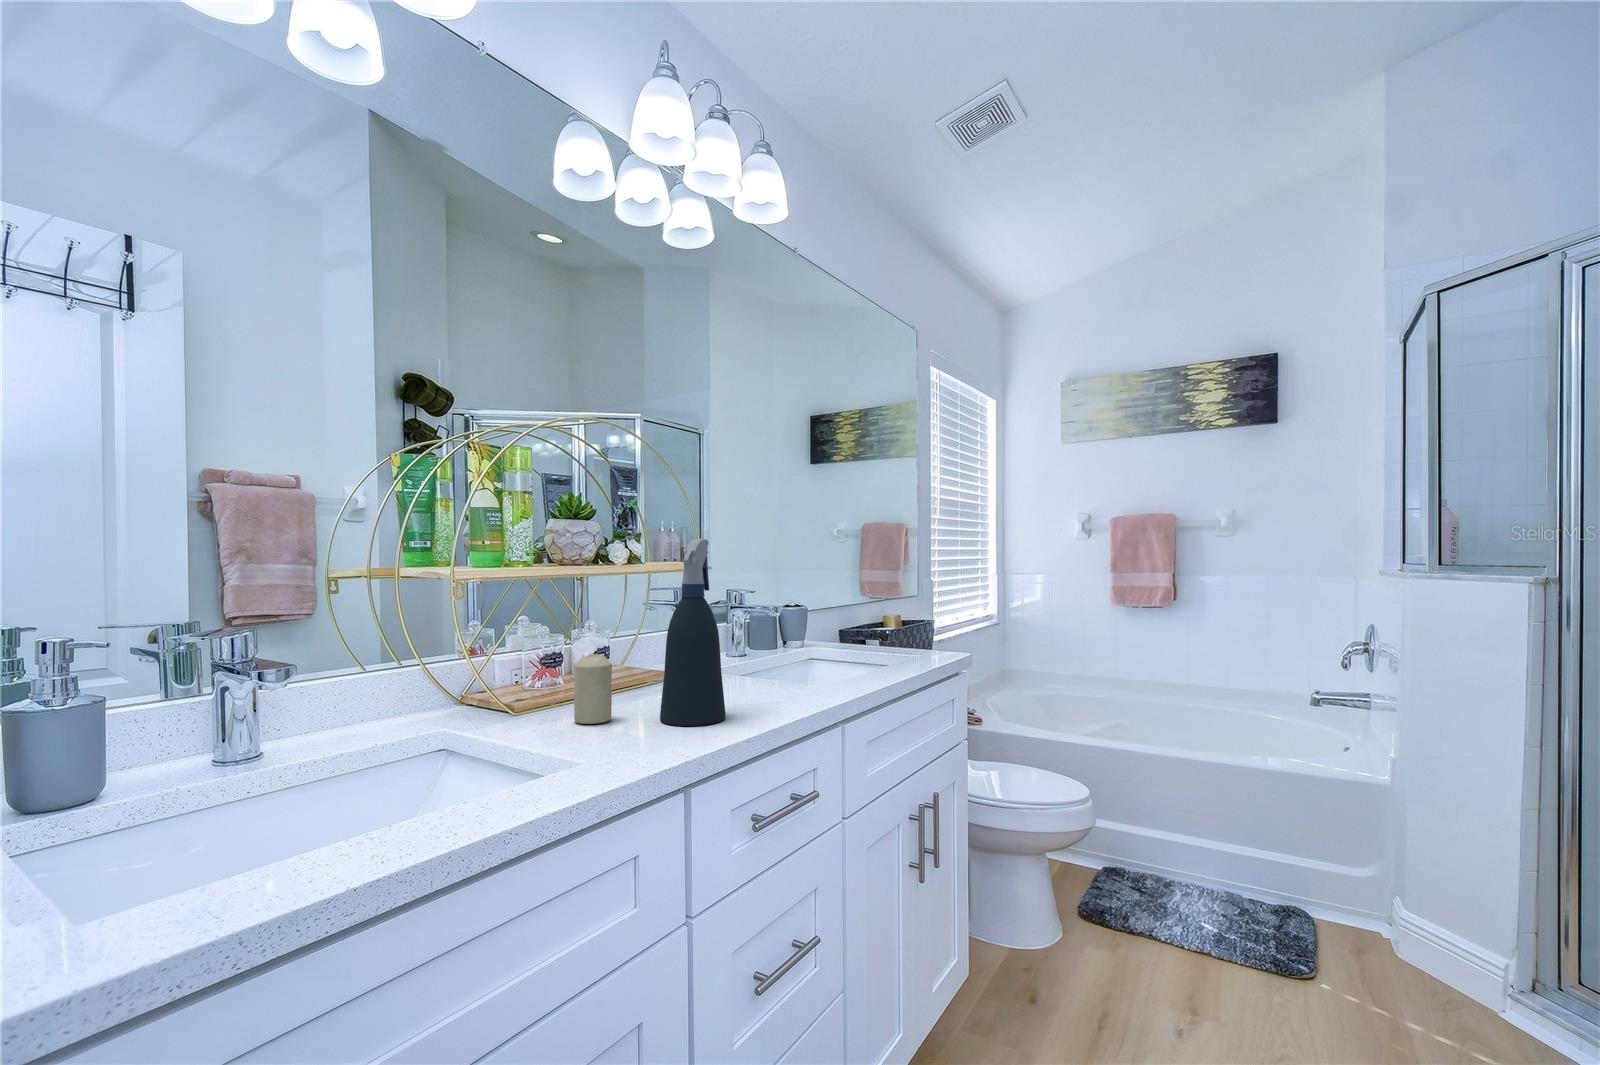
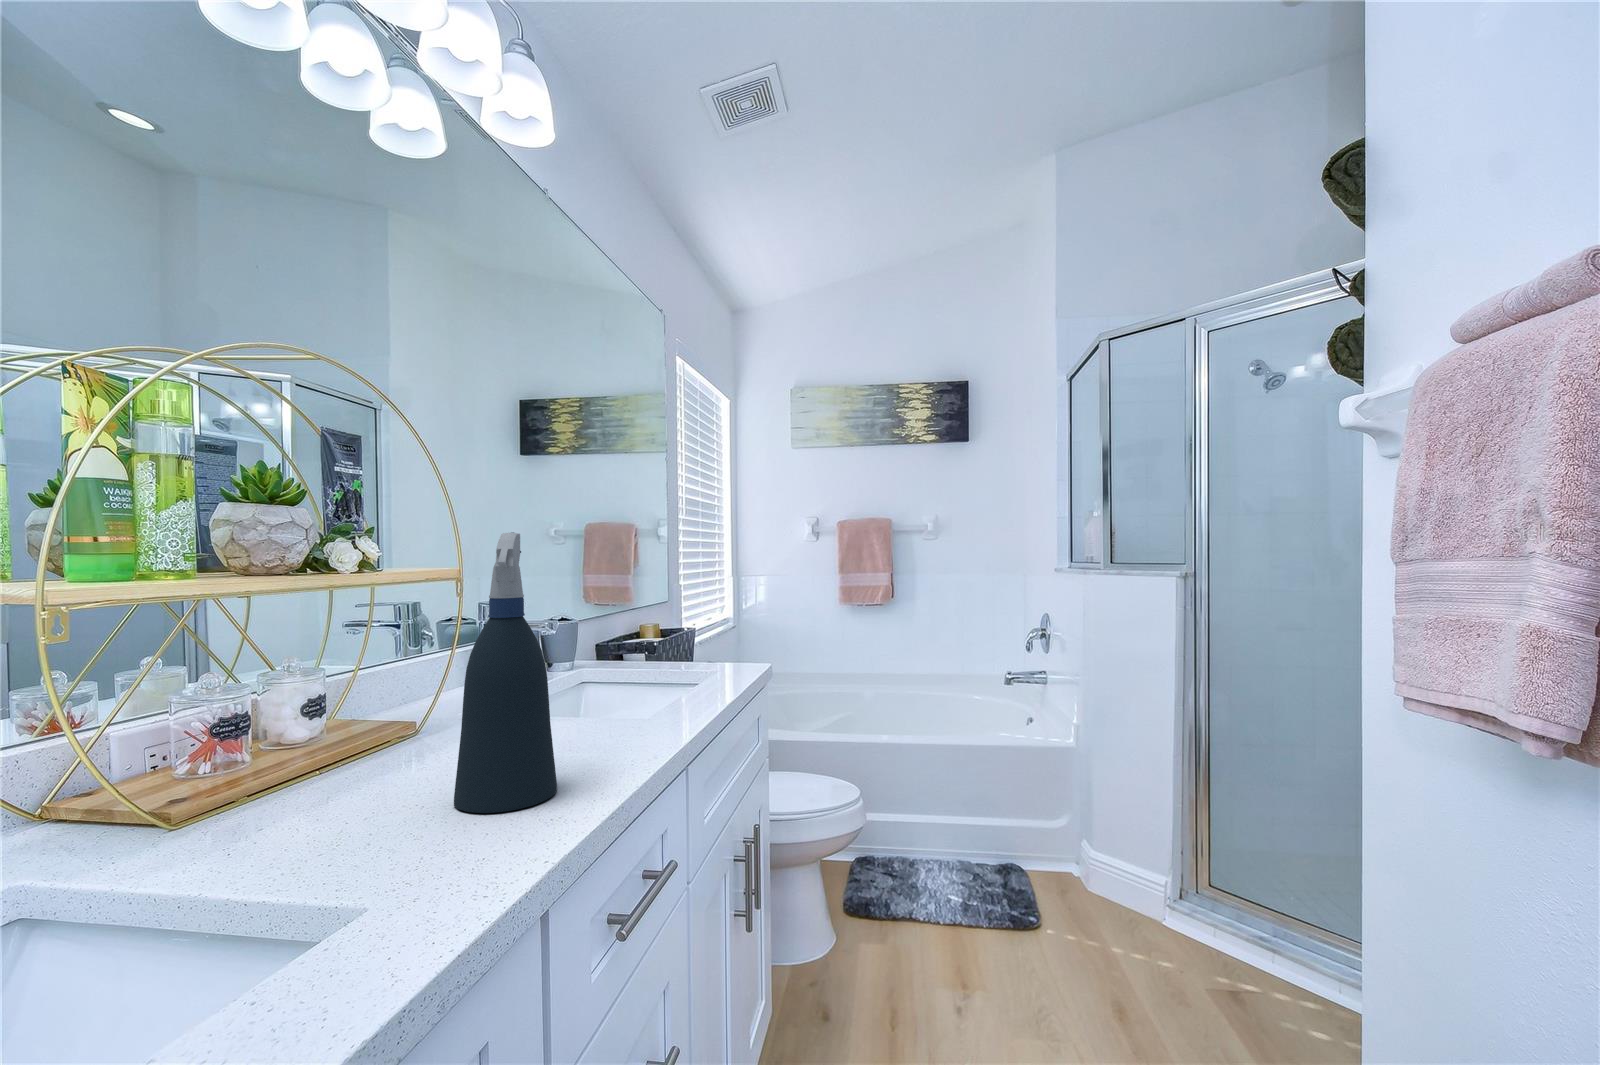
candle: present [574,654,612,724] -> none [299,716,368,835]

